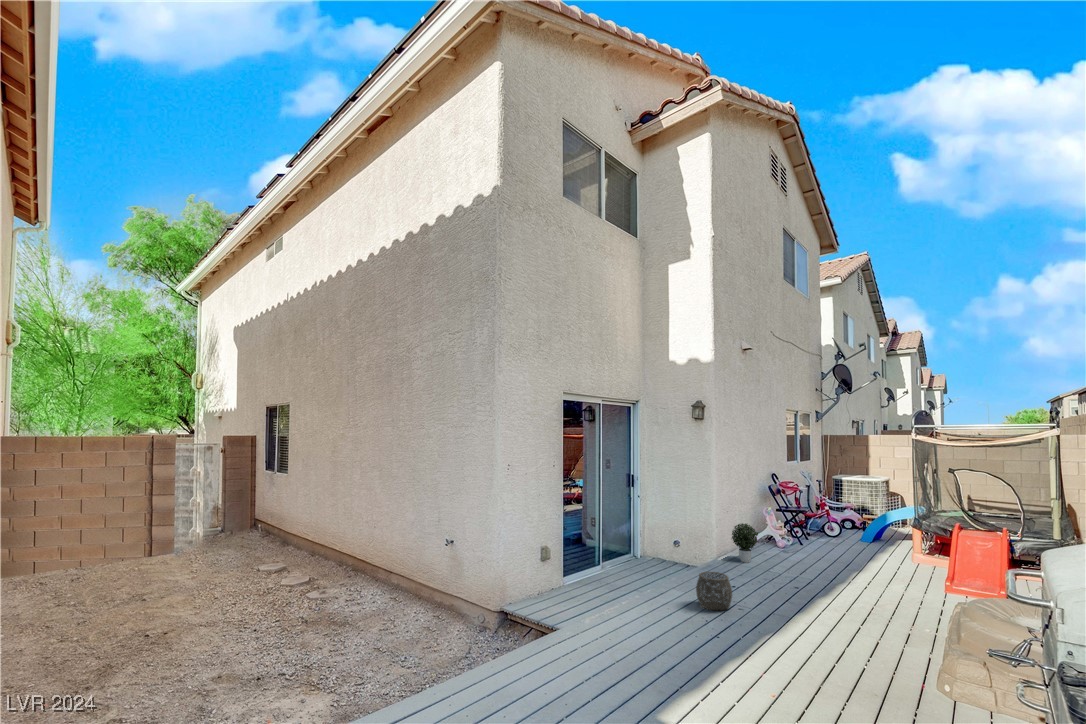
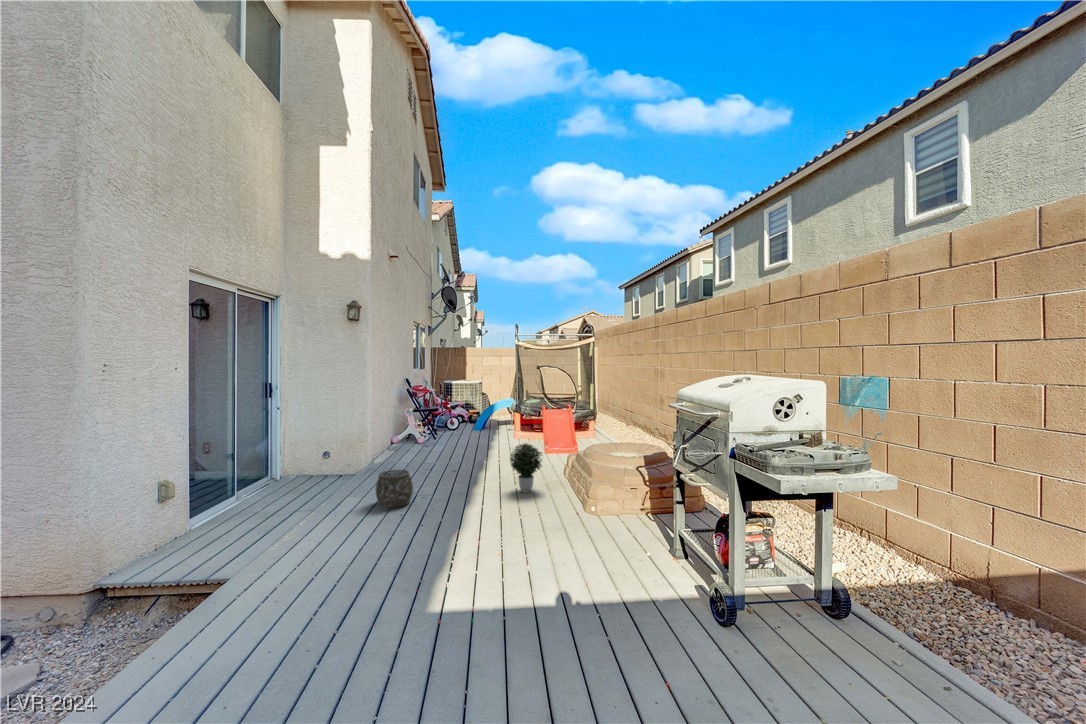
potted plant: present [732,523,758,563] -> present [510,444,542,493]

